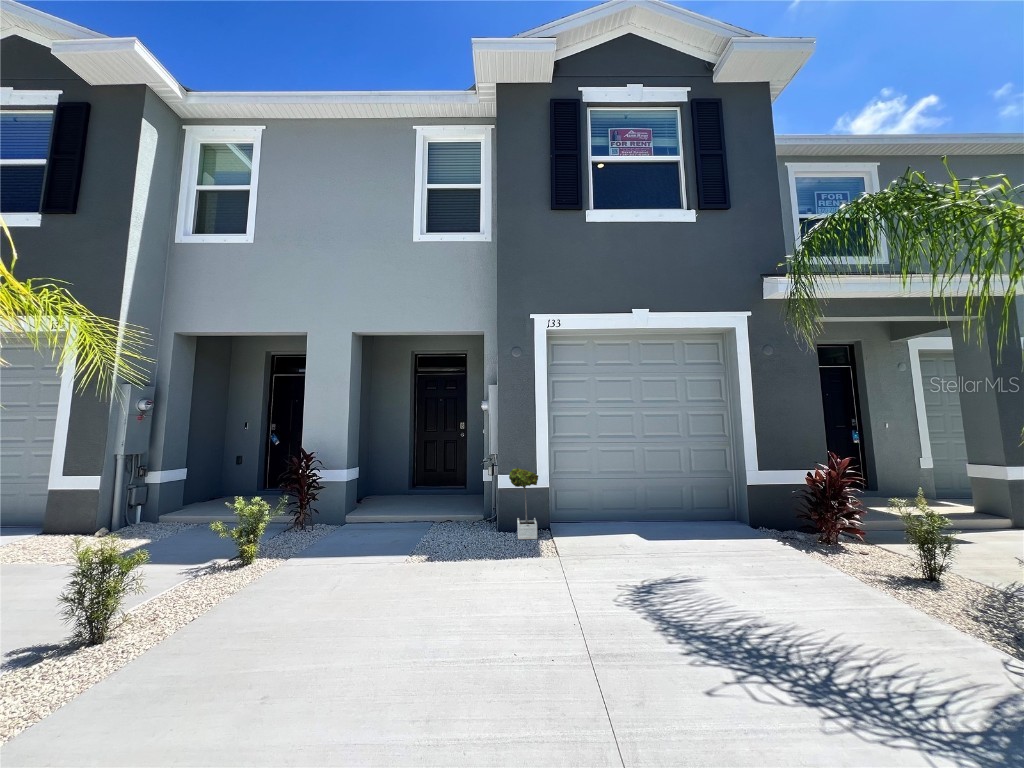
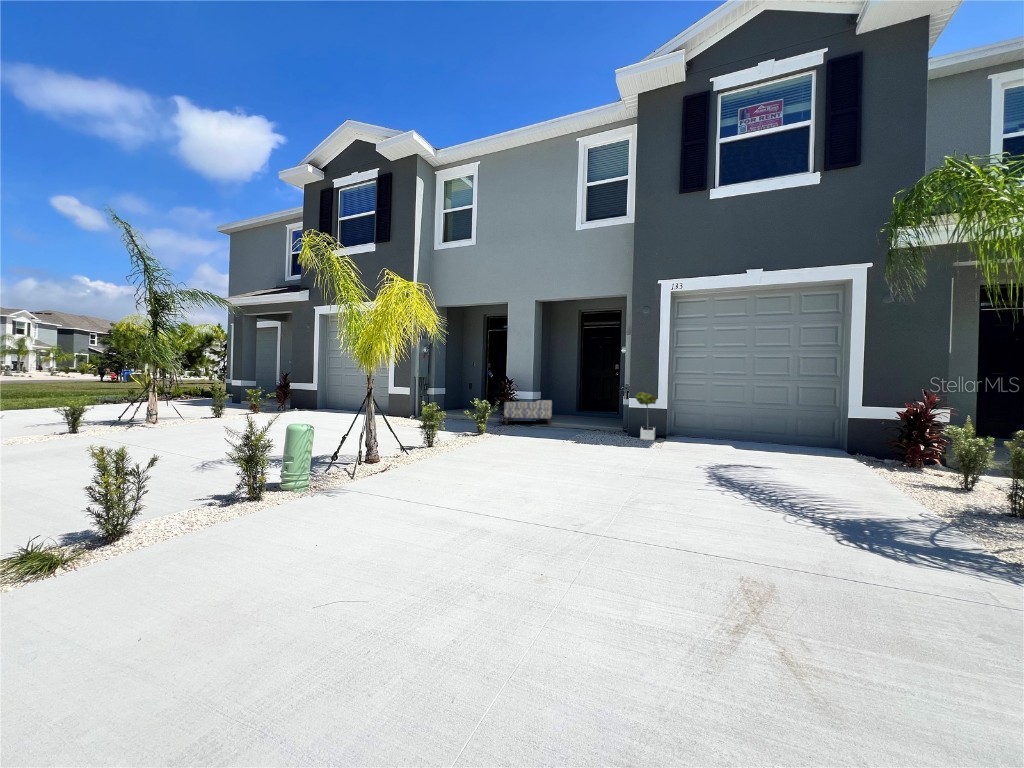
bench: none [292,489,375,535] -> present [504,400,552,425]

